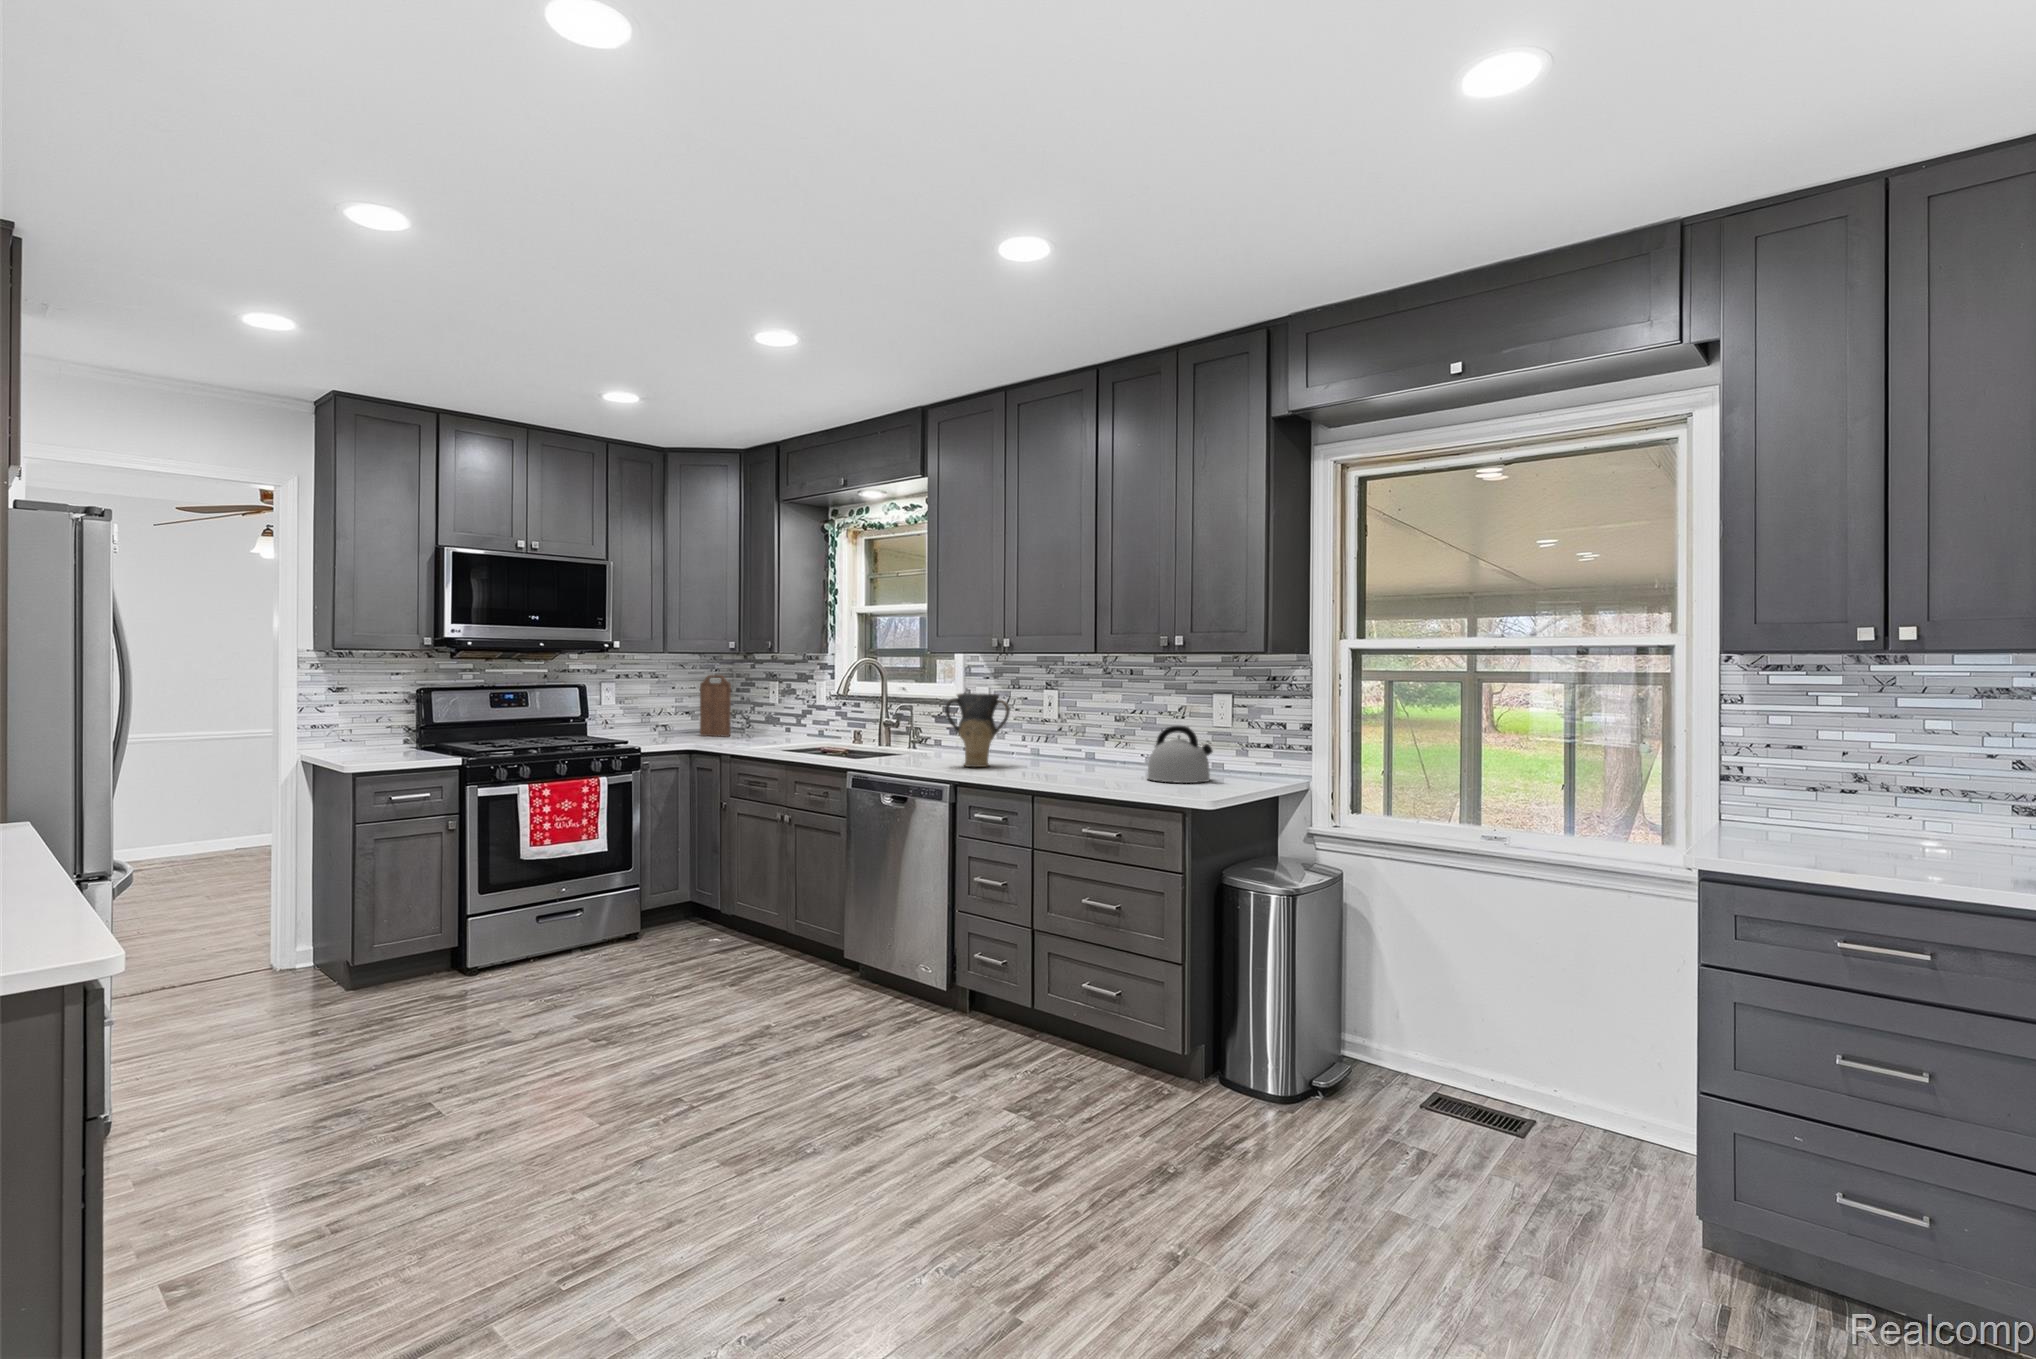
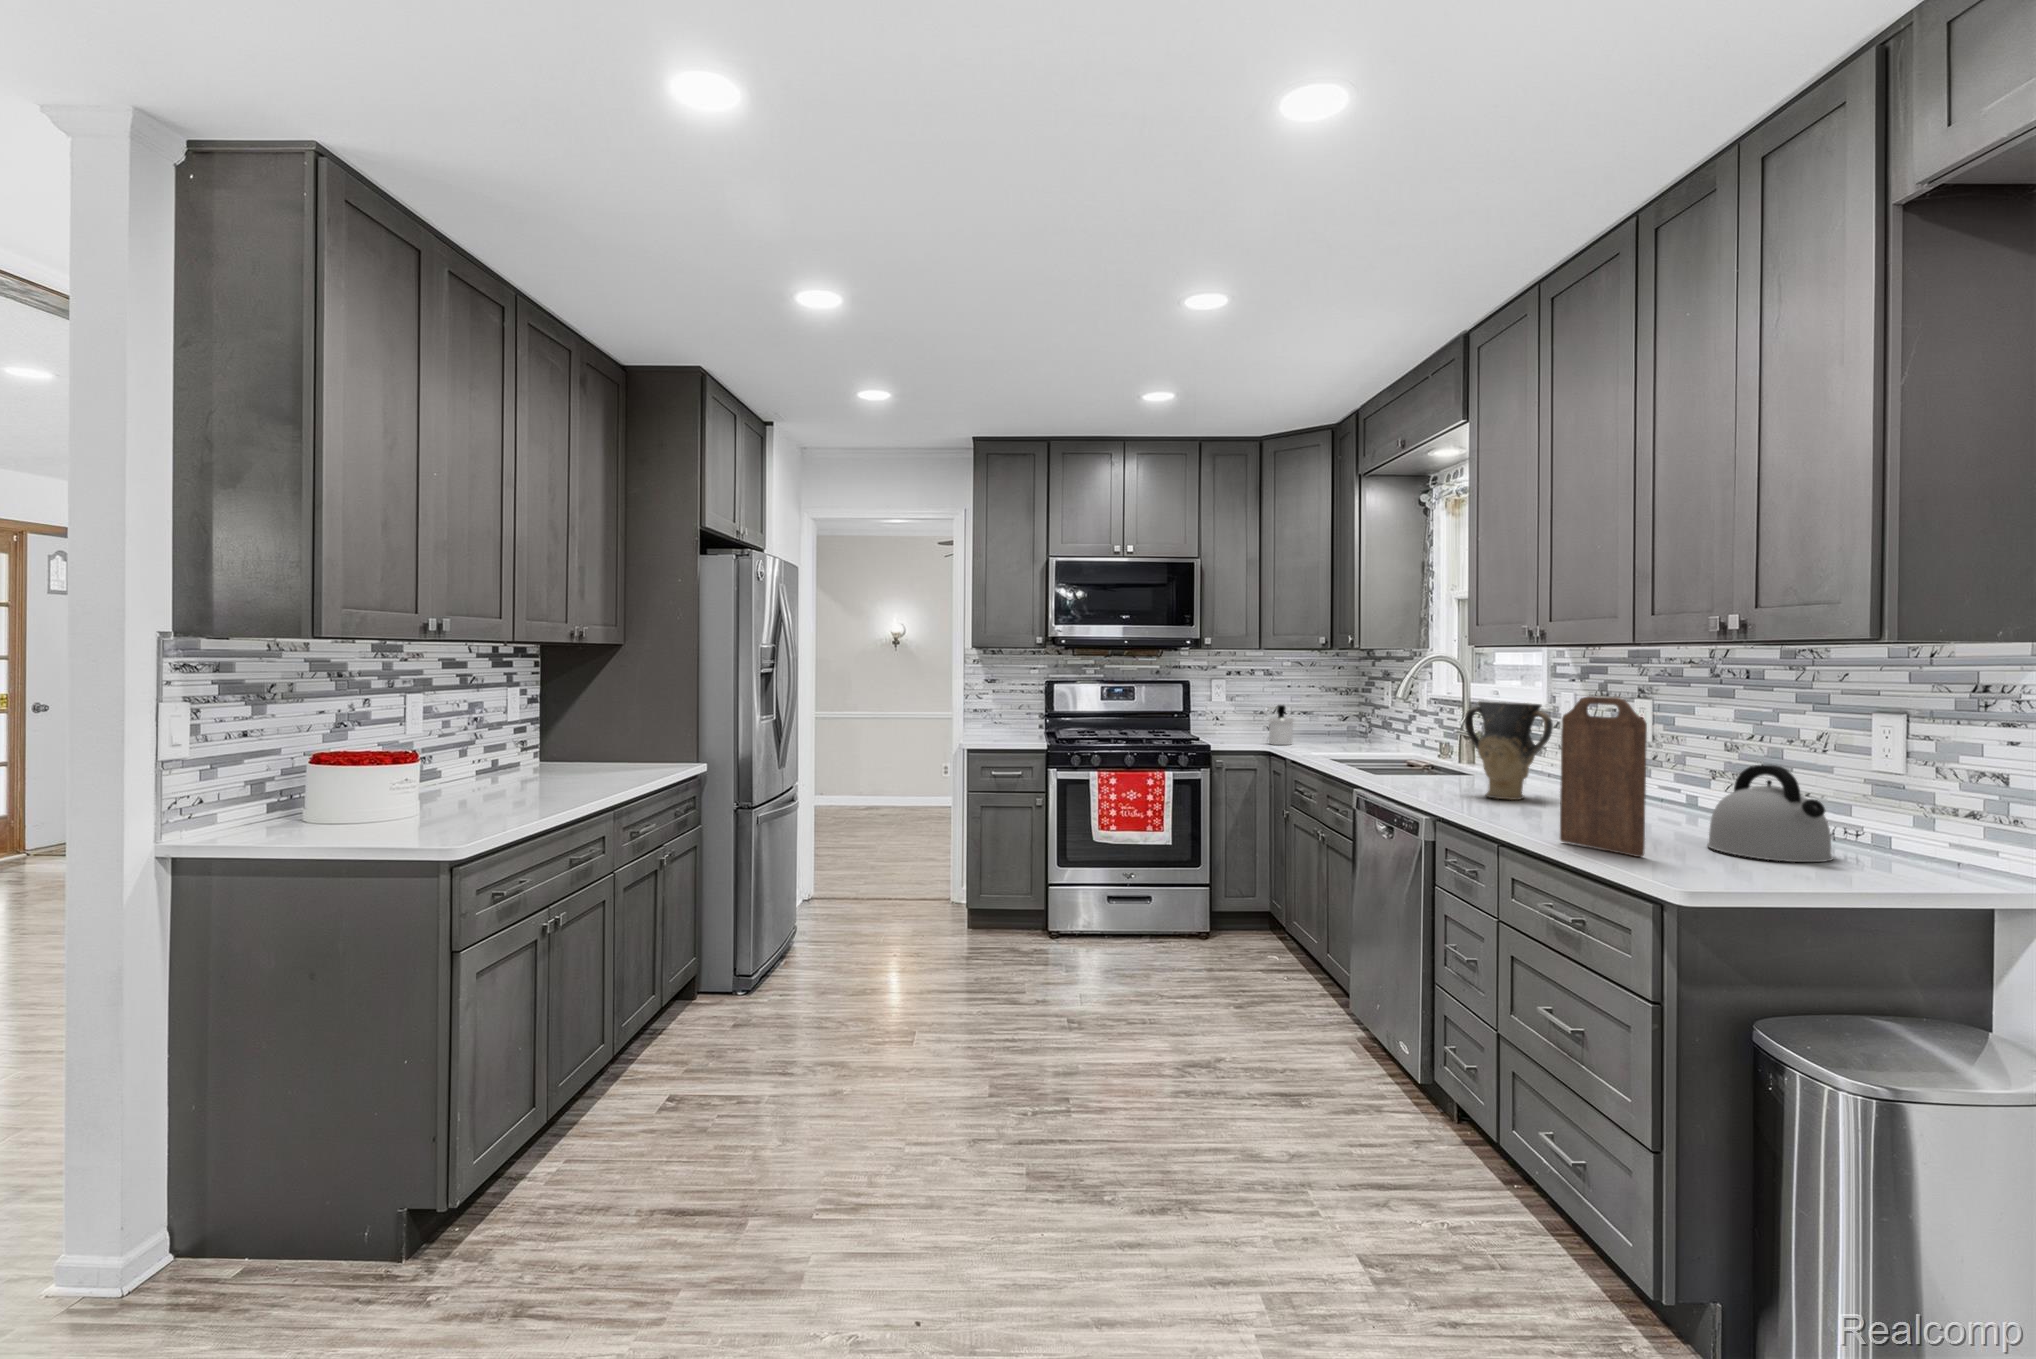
cutting board: present [700,675,731,737] -> present [1560,696,1647,857]
soap dispenser: none [678,705,702,744] -> present [1265,705,1293,745]

